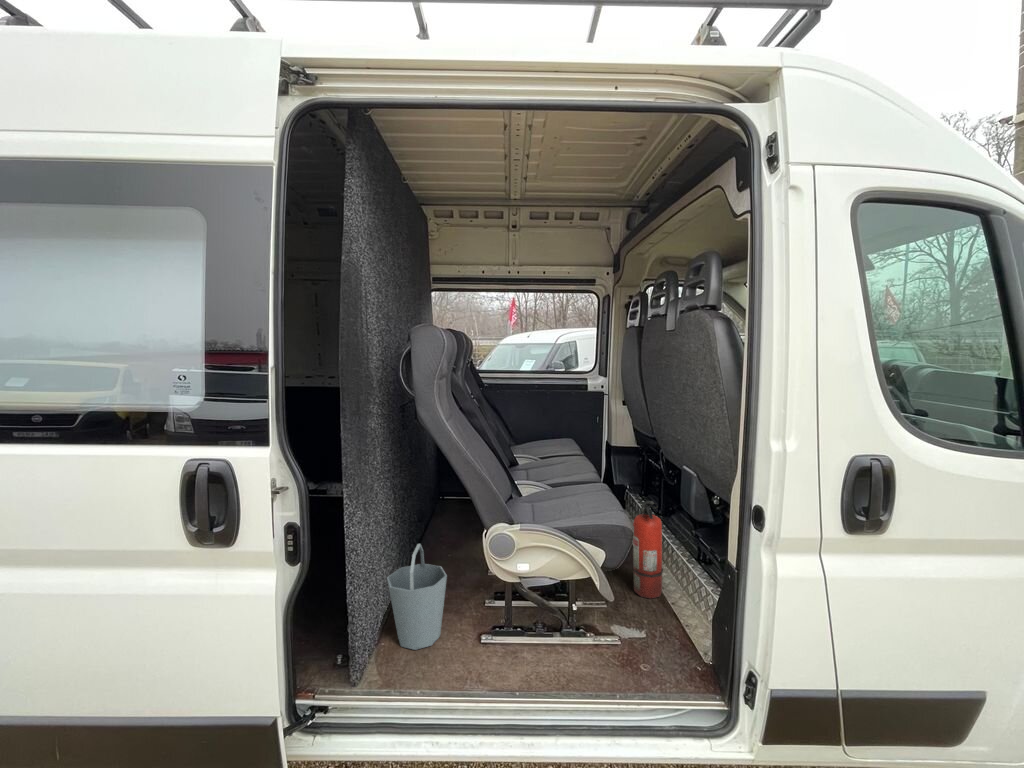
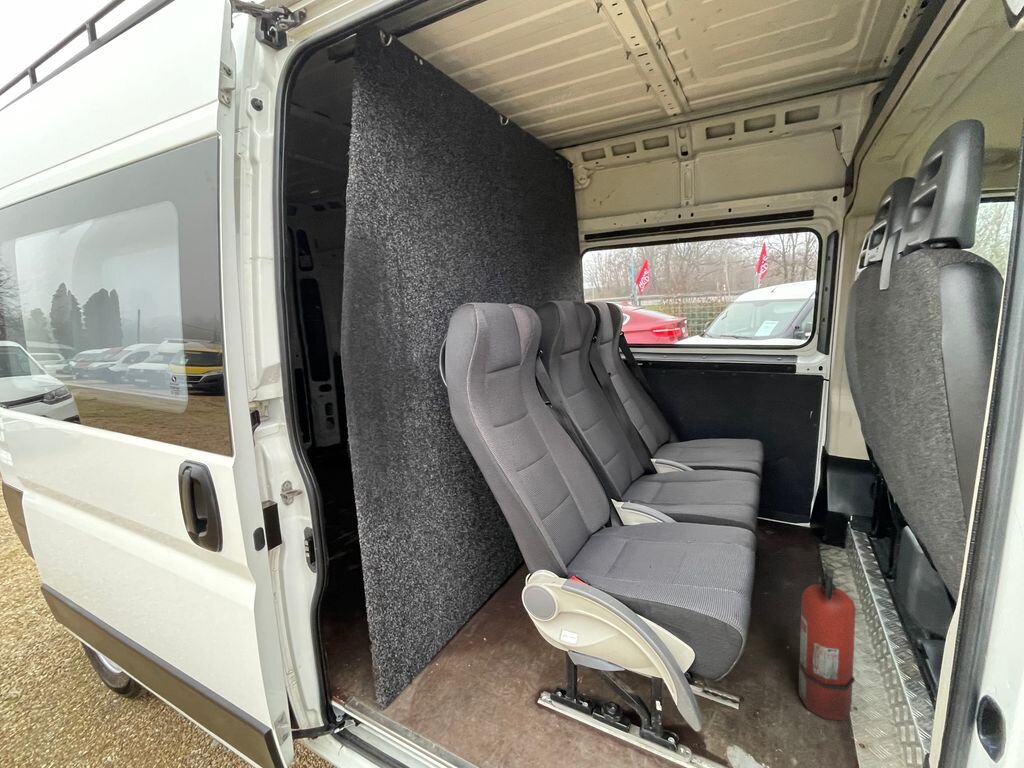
bucket: present [387,544,447,650] -> none [441,562,510,685]

